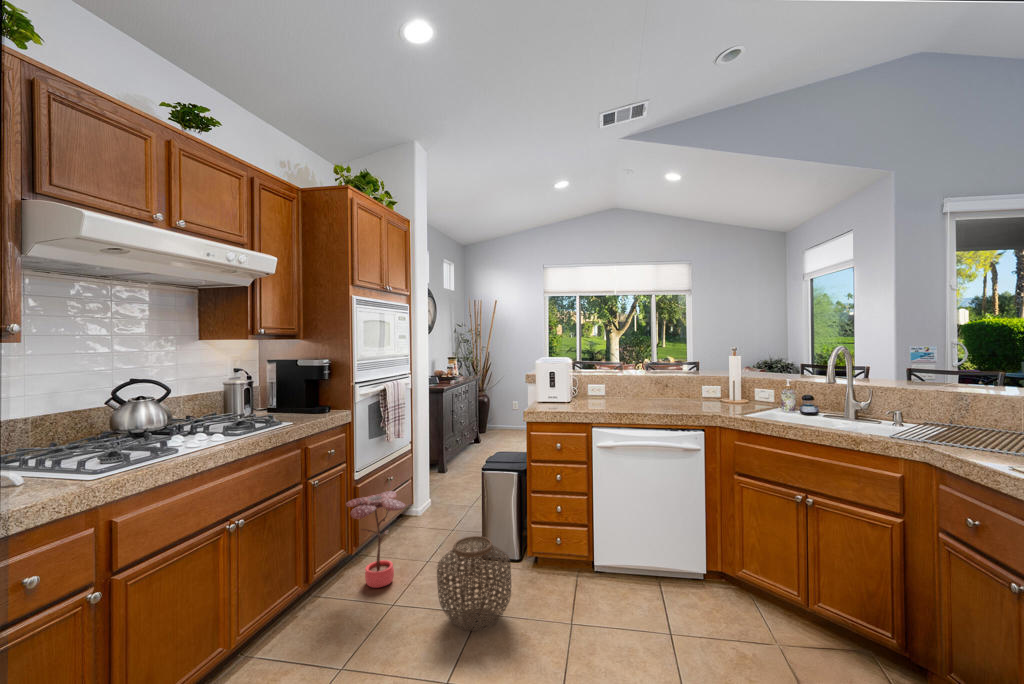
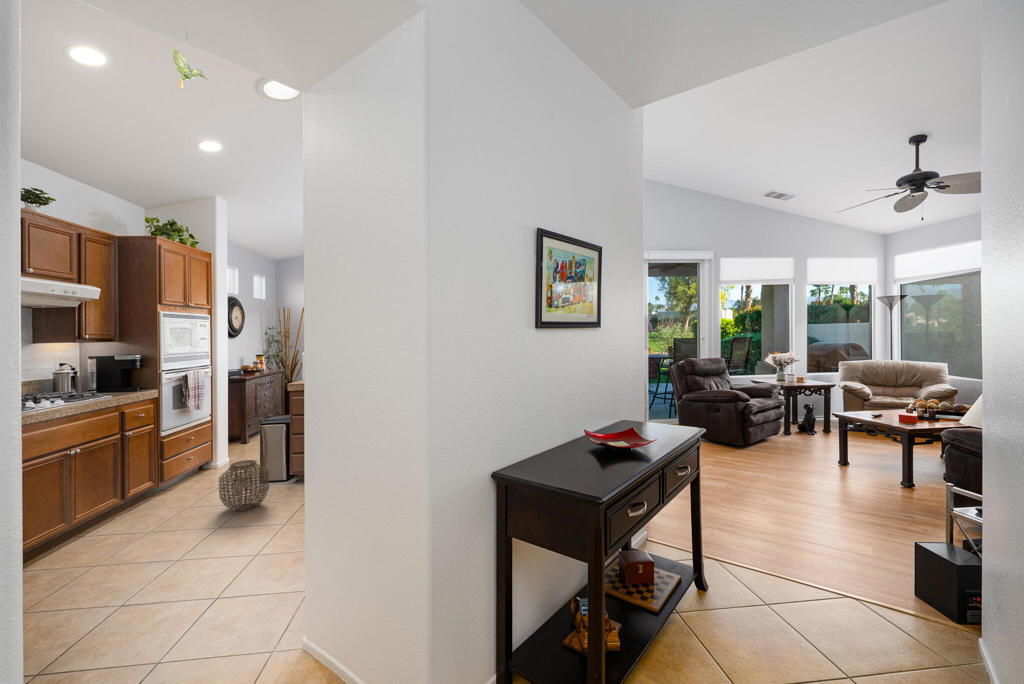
potted plant: present [346,491,406,588] -> none [154,443,200,503]

